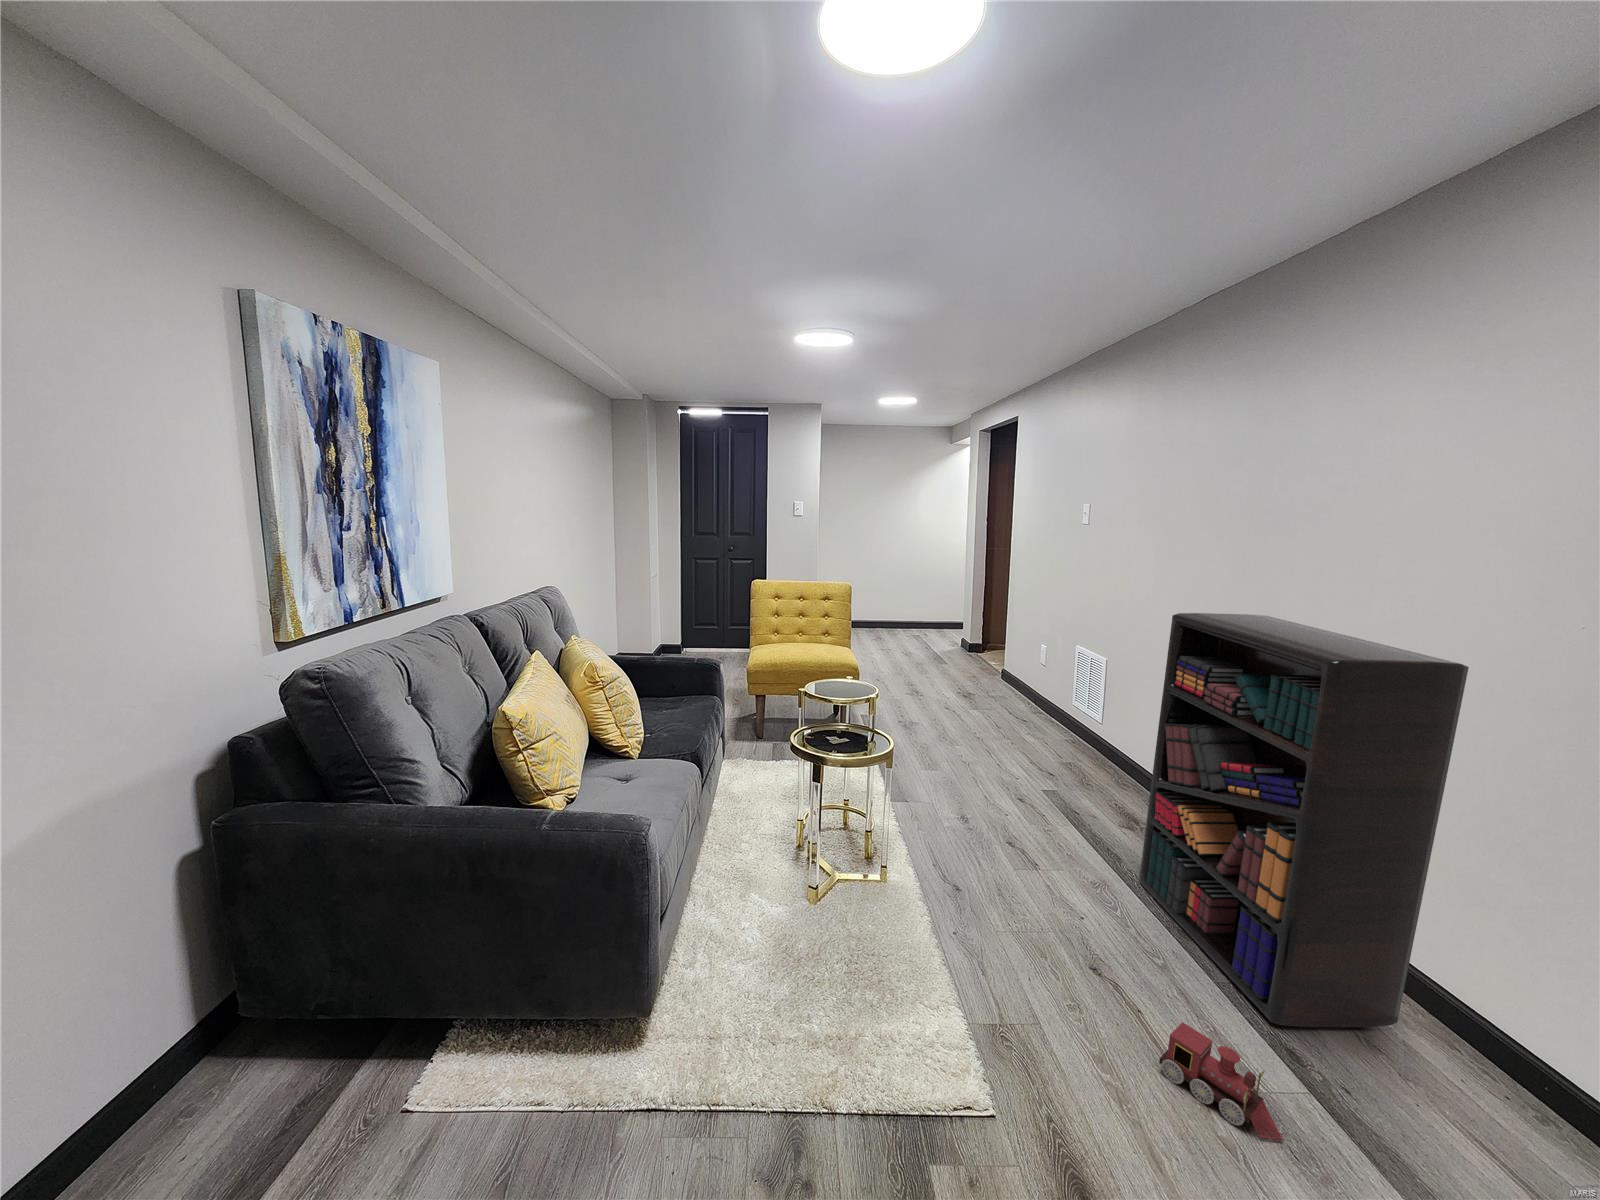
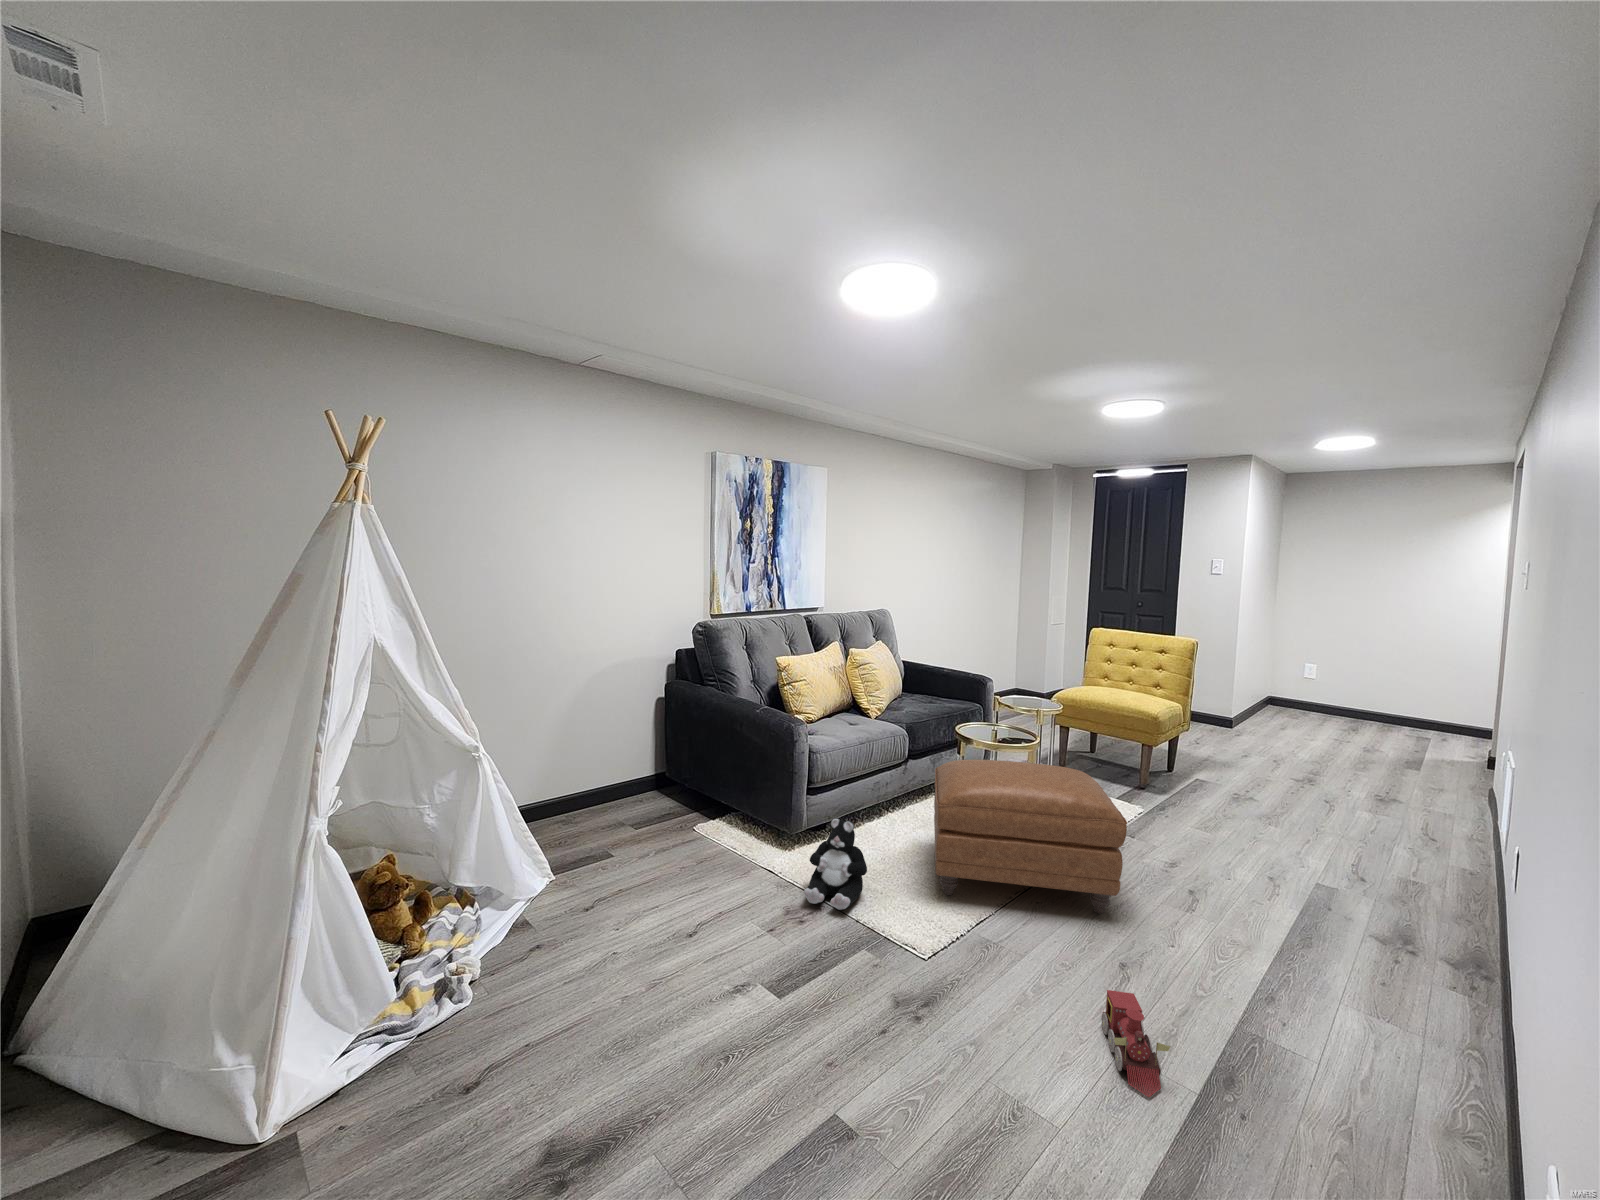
bookshelf: present [1139,613,1469,1027] -> none [1284,655,1537,1170]
ottoman: none [777,765,1029,987] -> present [934,760,1127,913]
plush toy: none [723,962,833,1134] -> present [804,818,867,910]

